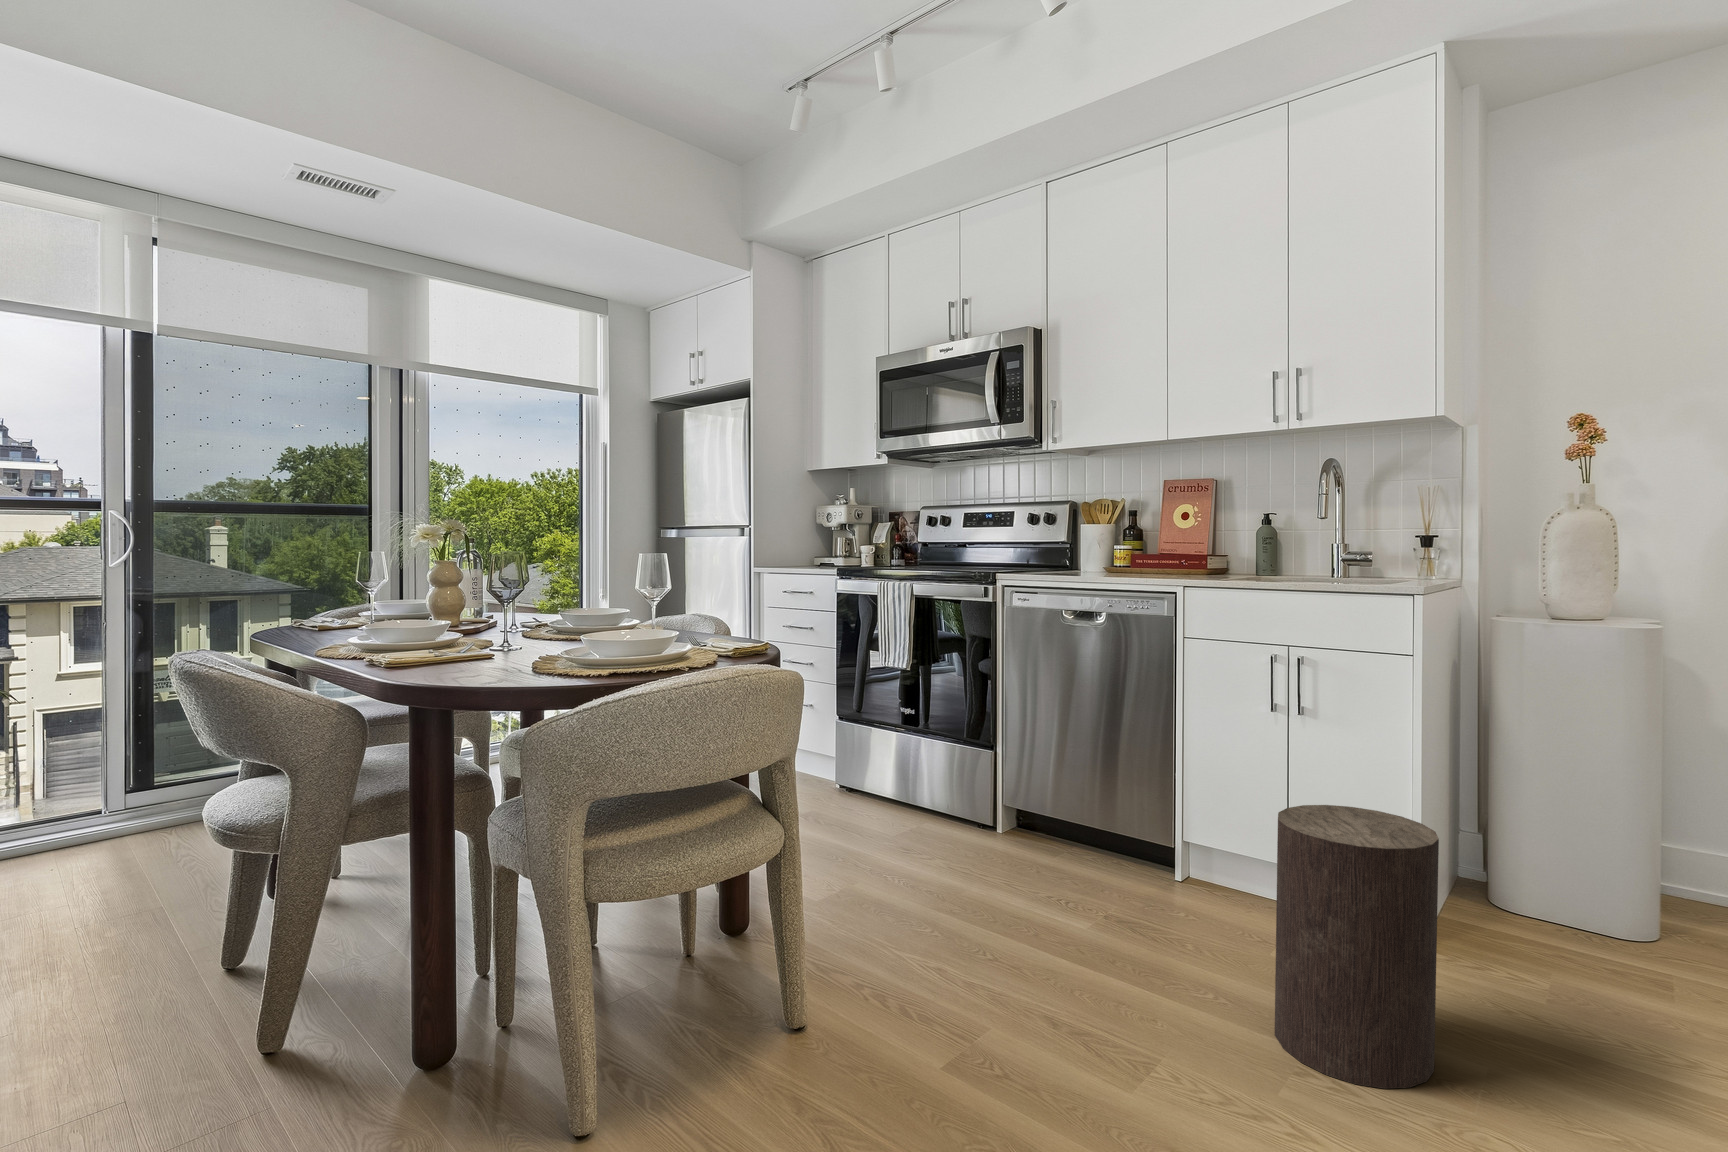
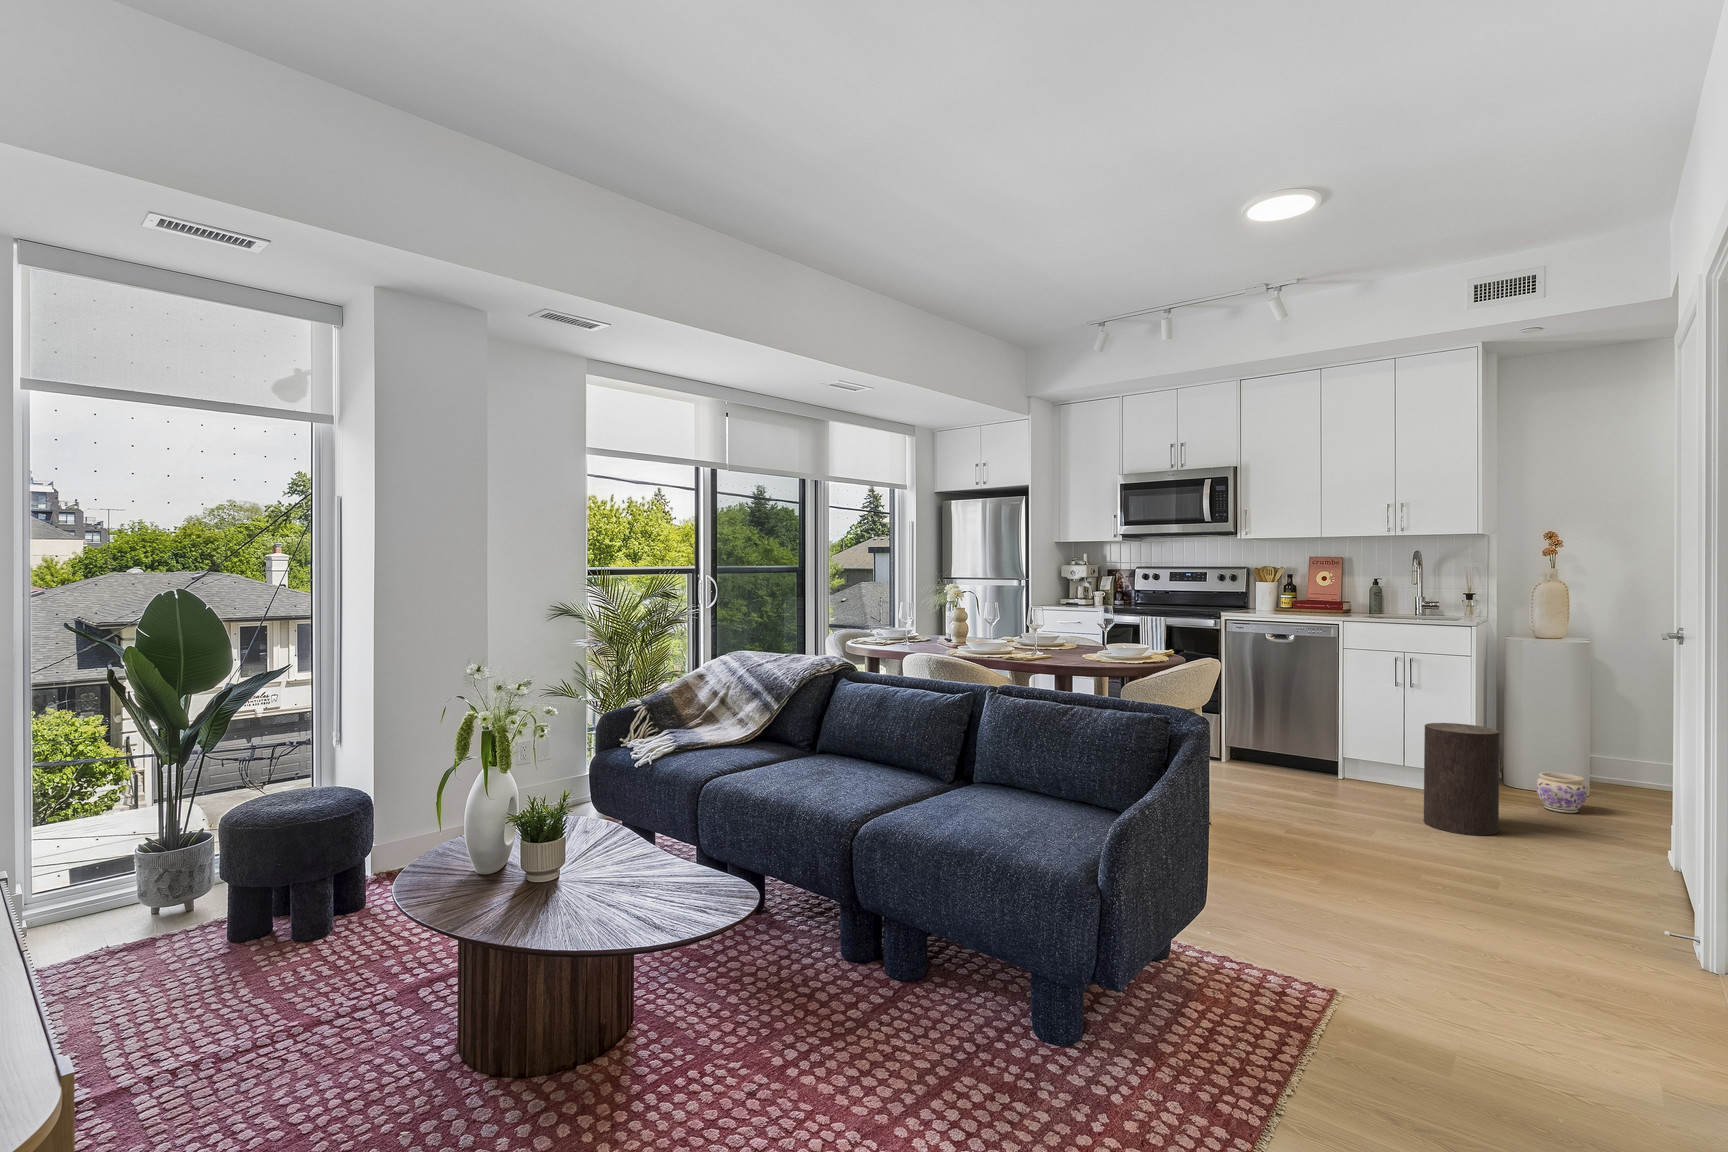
planter: none [1538,896,1649,995] -> present [1536,772,1588,814]

